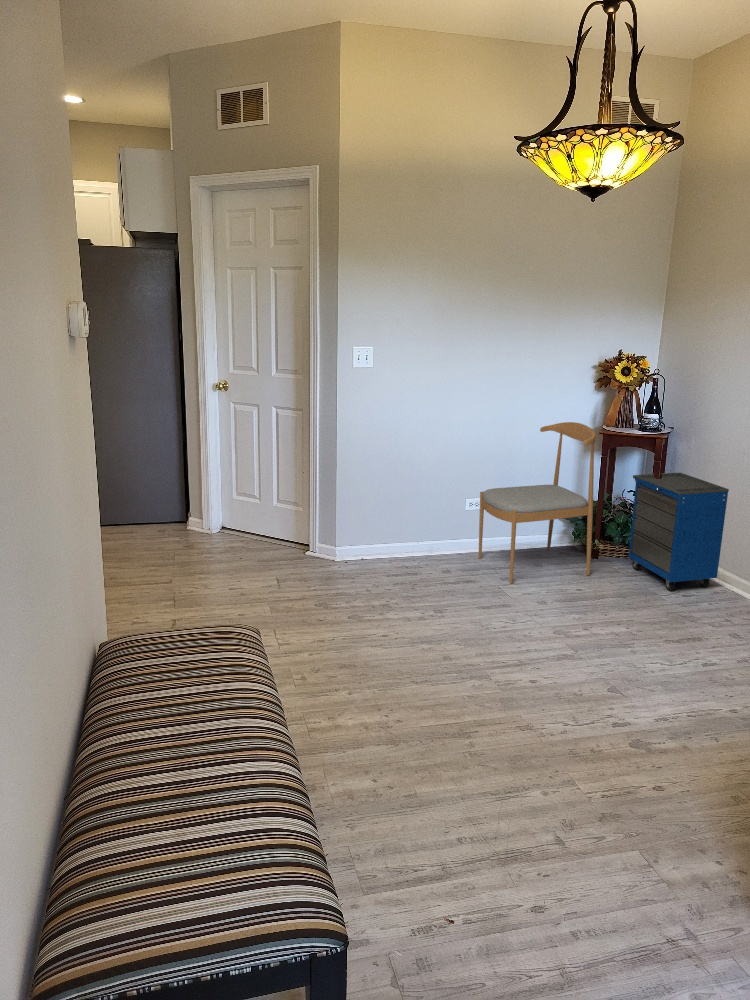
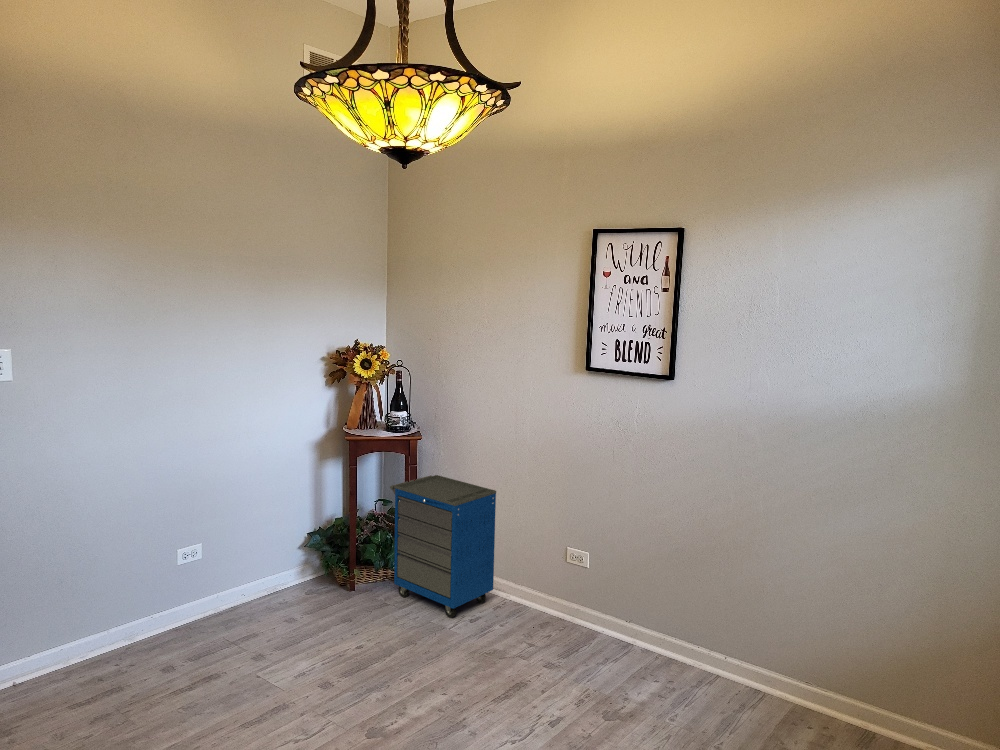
dining chair: present [479,422,596,583] -> none [199,430,357,660]

